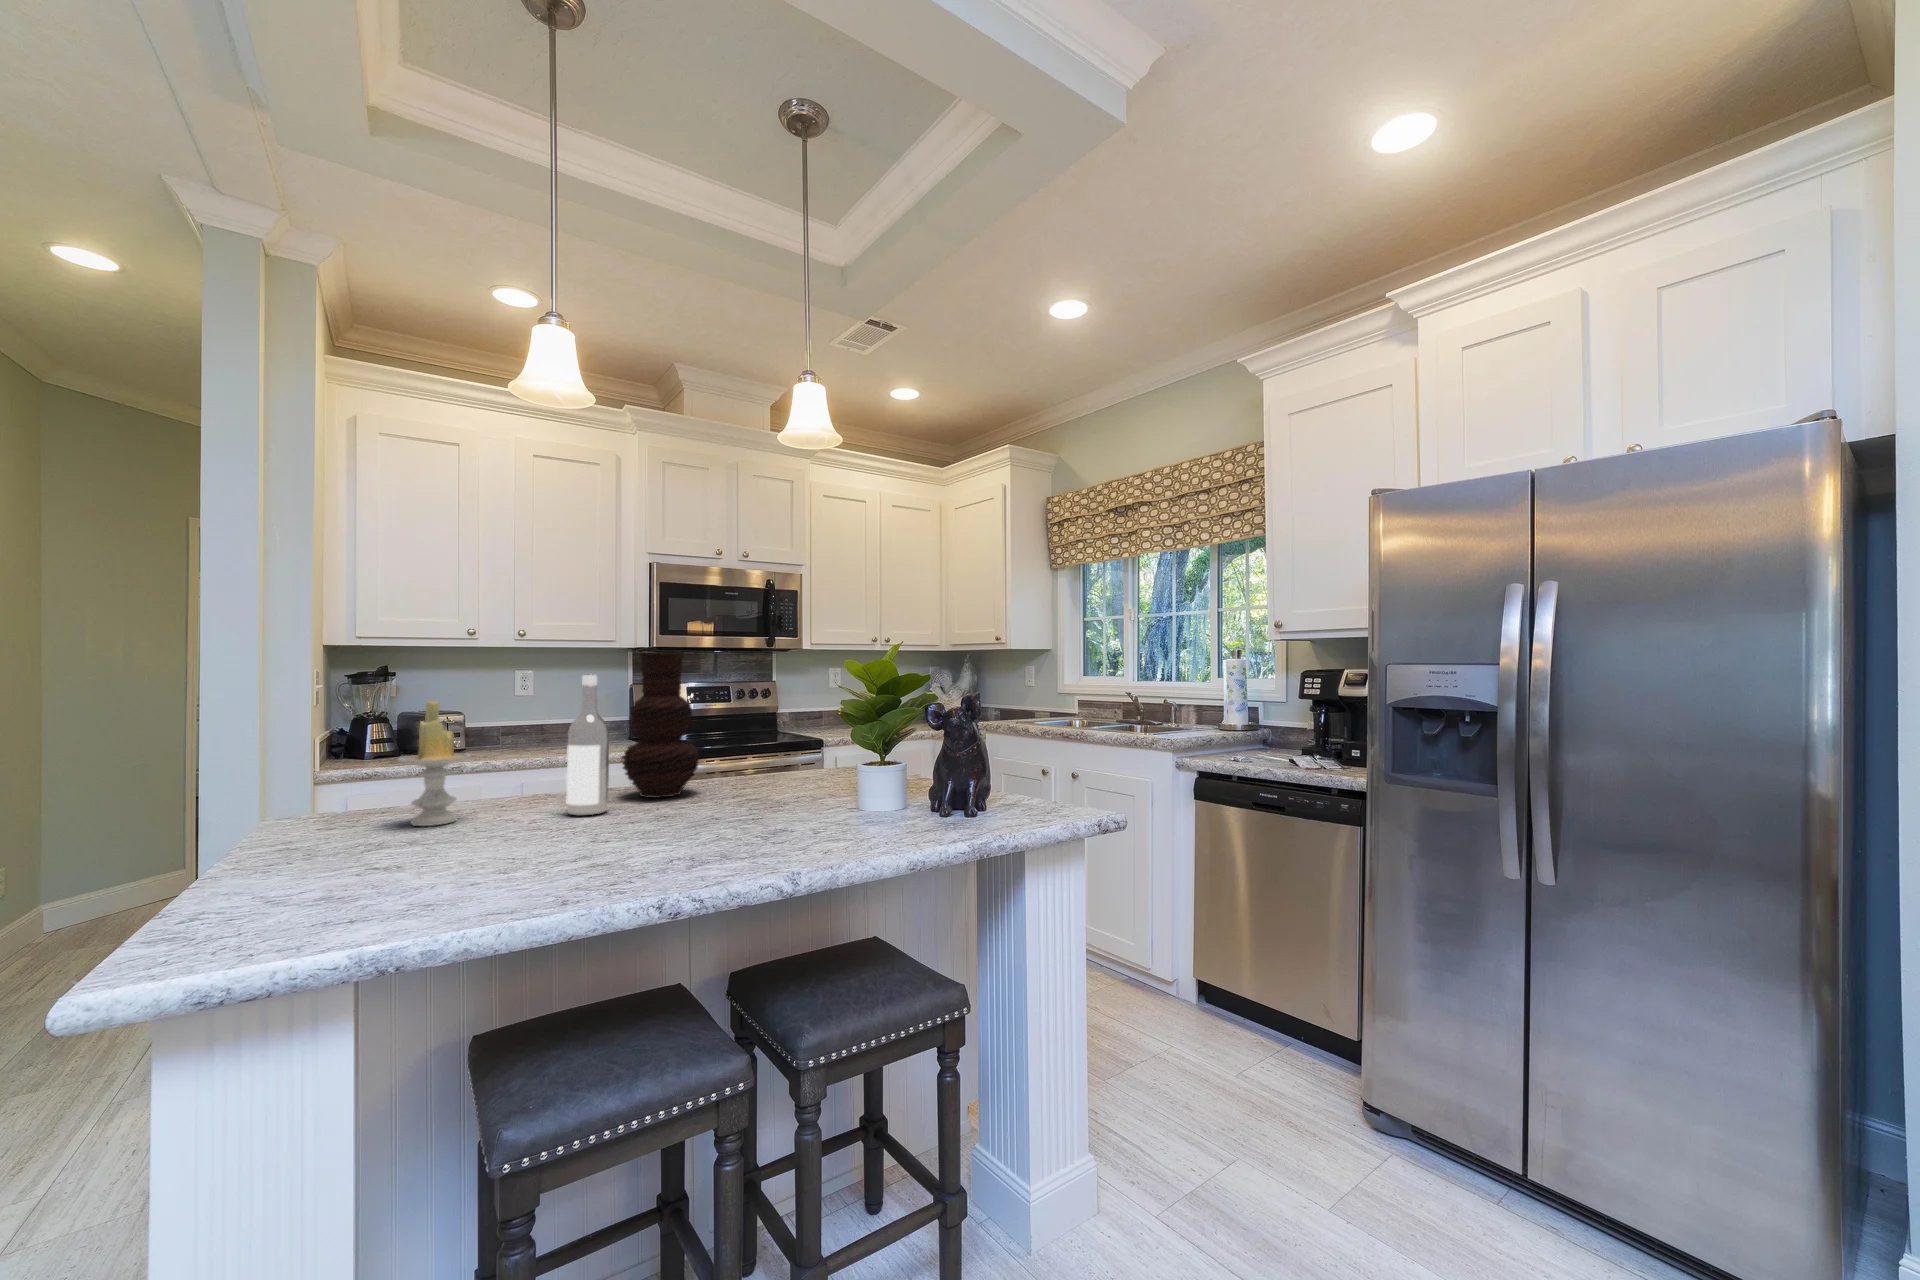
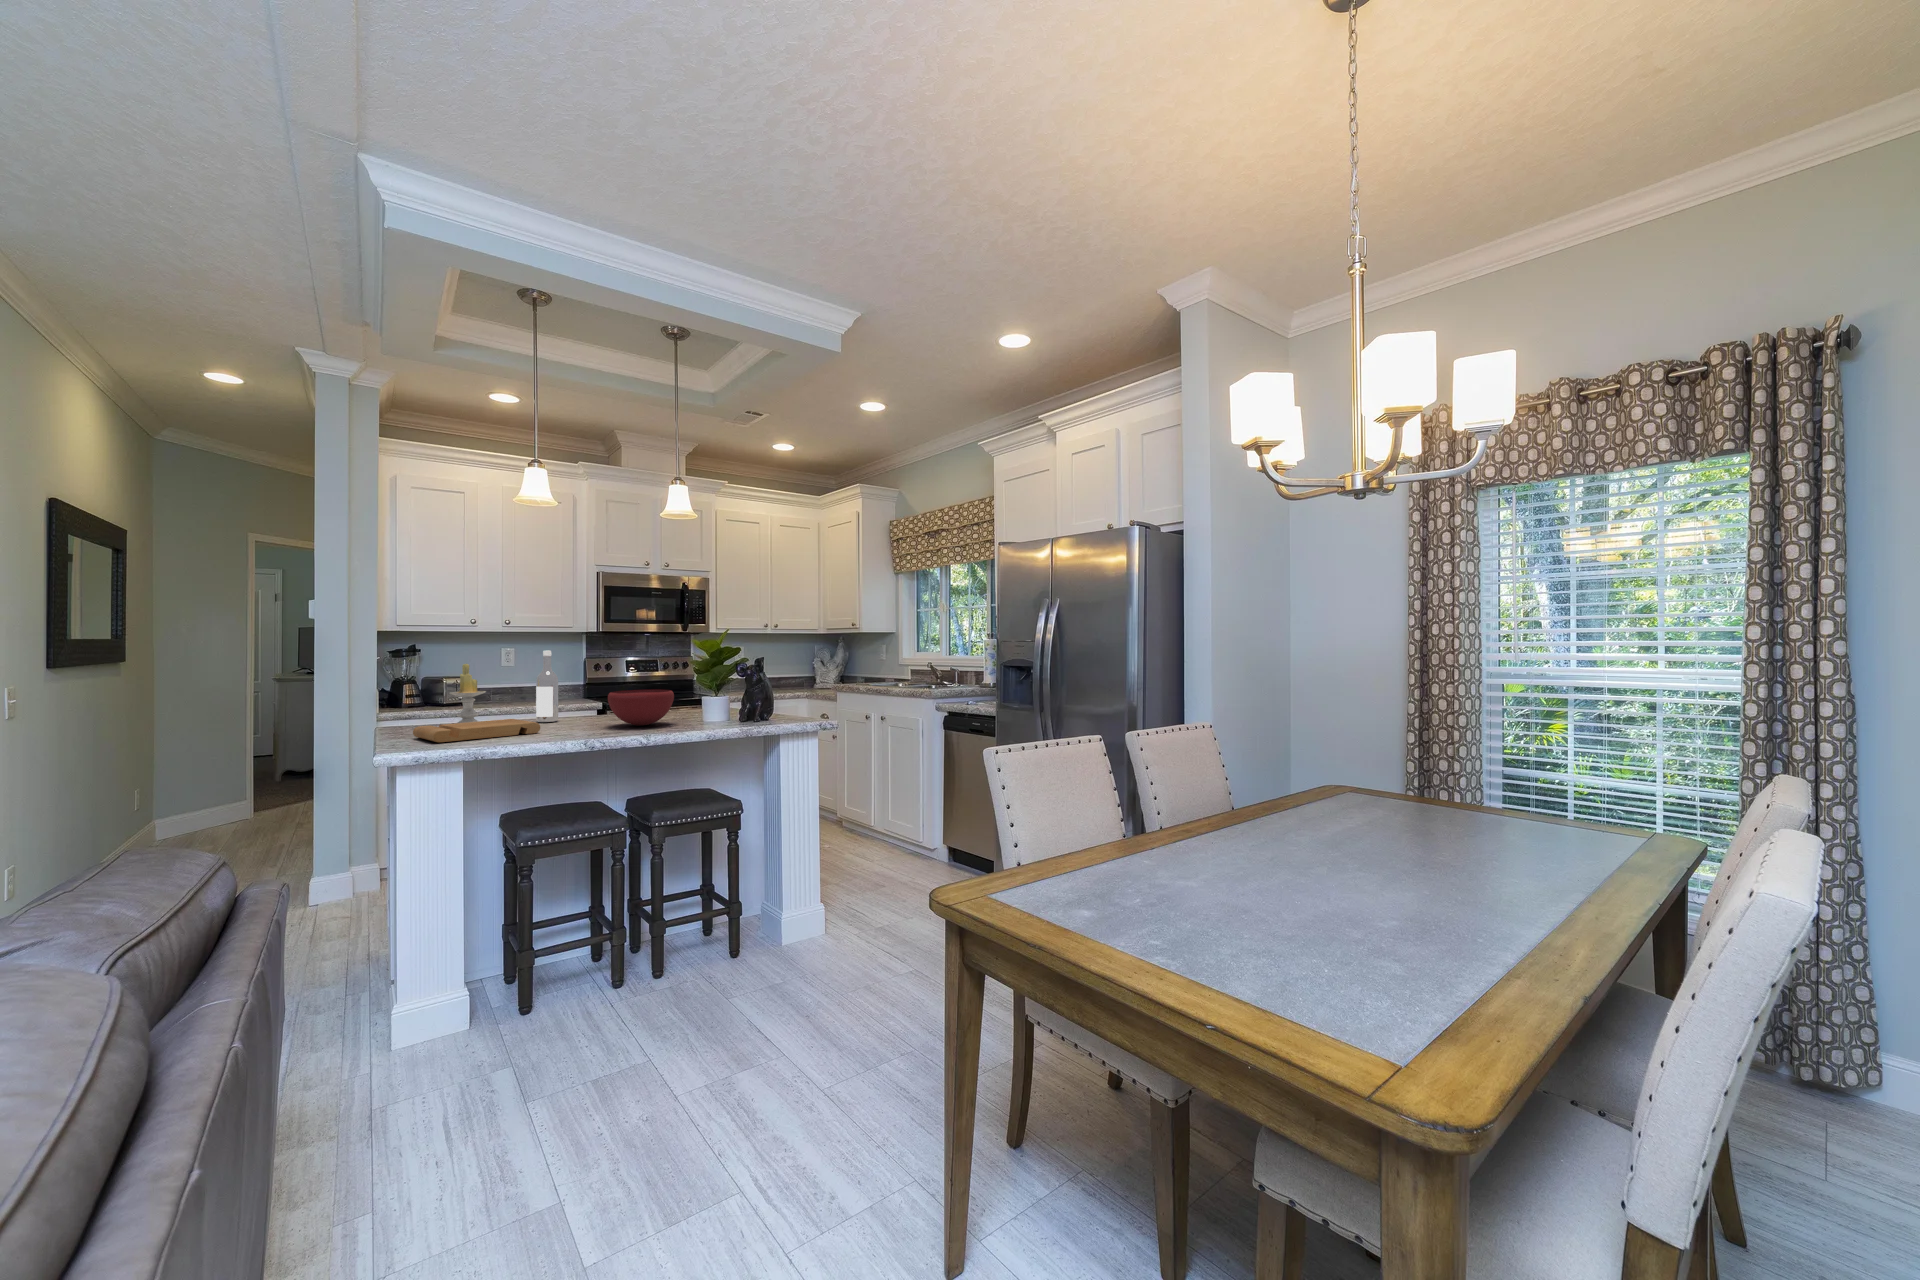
vase: present [622,652,700,798] -> none [567,638,611,717]
bowl: none [712,753,841,830] -> present [608,690,674,726]
cutting board: none [293,816,577,898] -> present [413,719,540,742]

